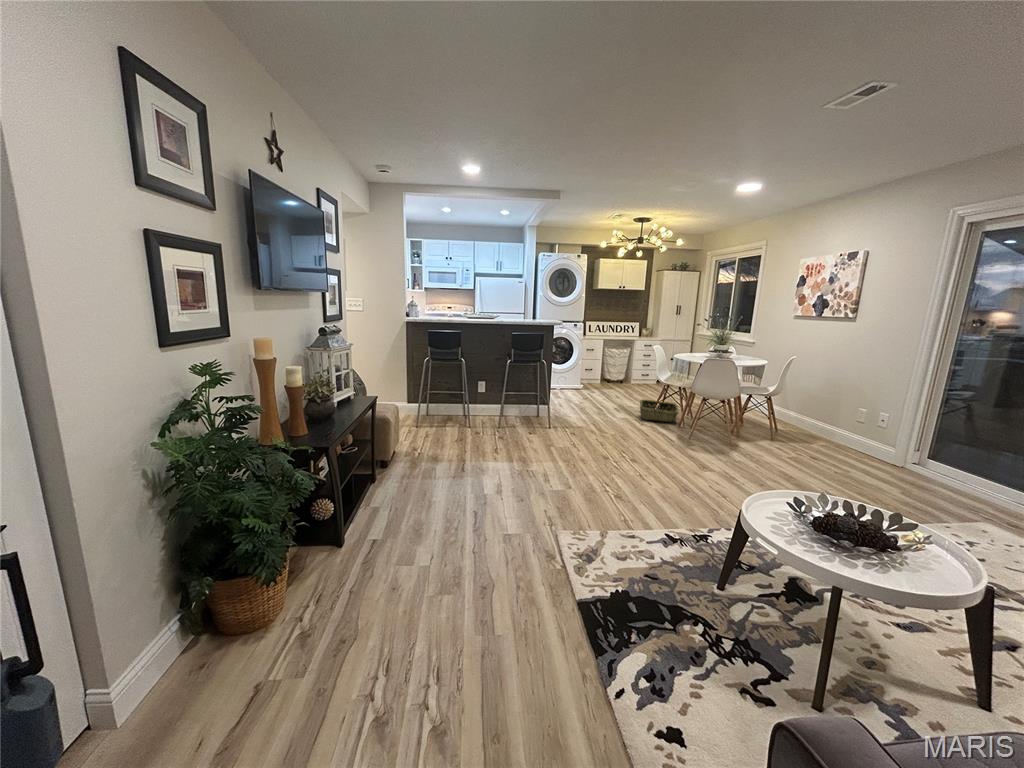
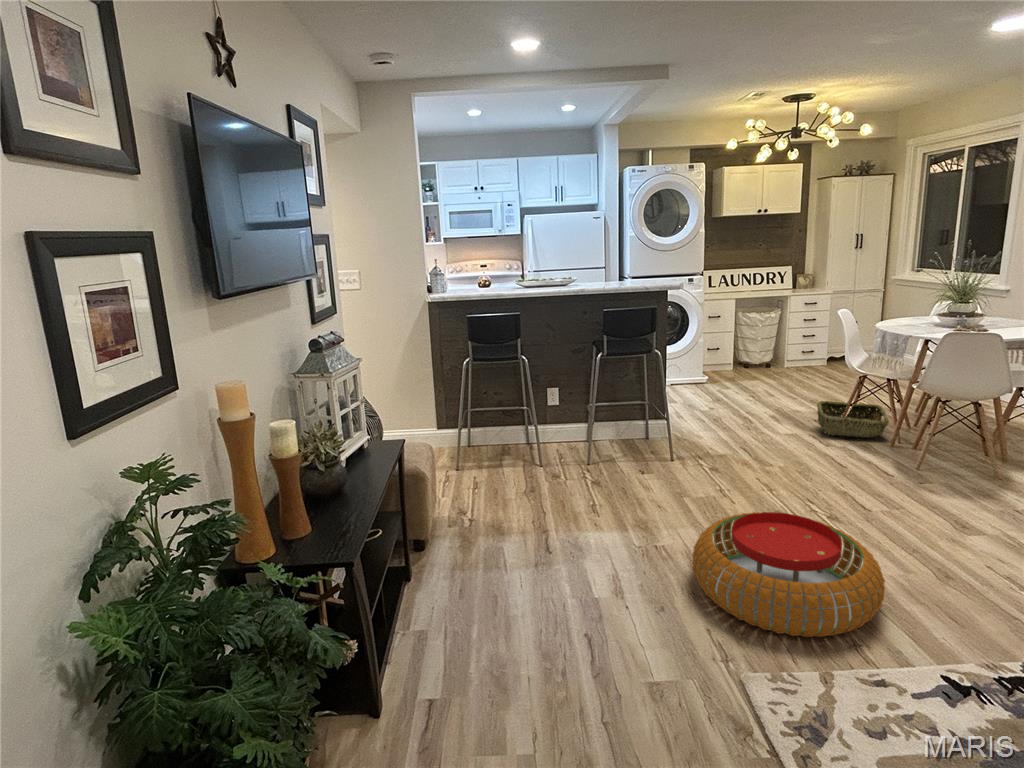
pouf: none [543,450,647,516] -> present [692,512,885,637]

